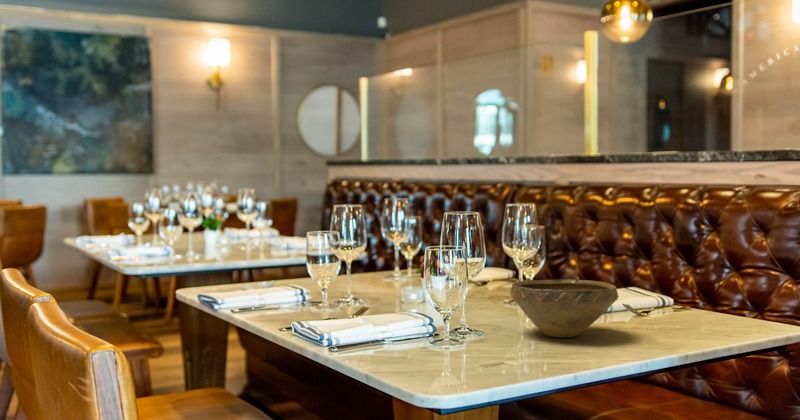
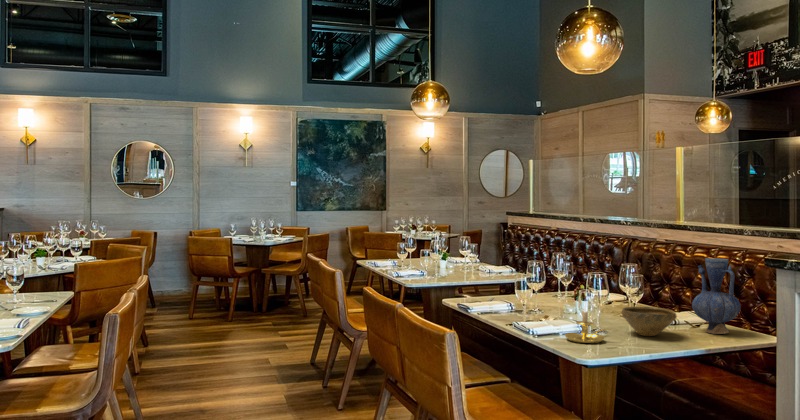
vase: none [639,181,730,326] -> present [692,258,741,334]
candle holder: none [395,268,493,359] -> present [565,303,609,343]

